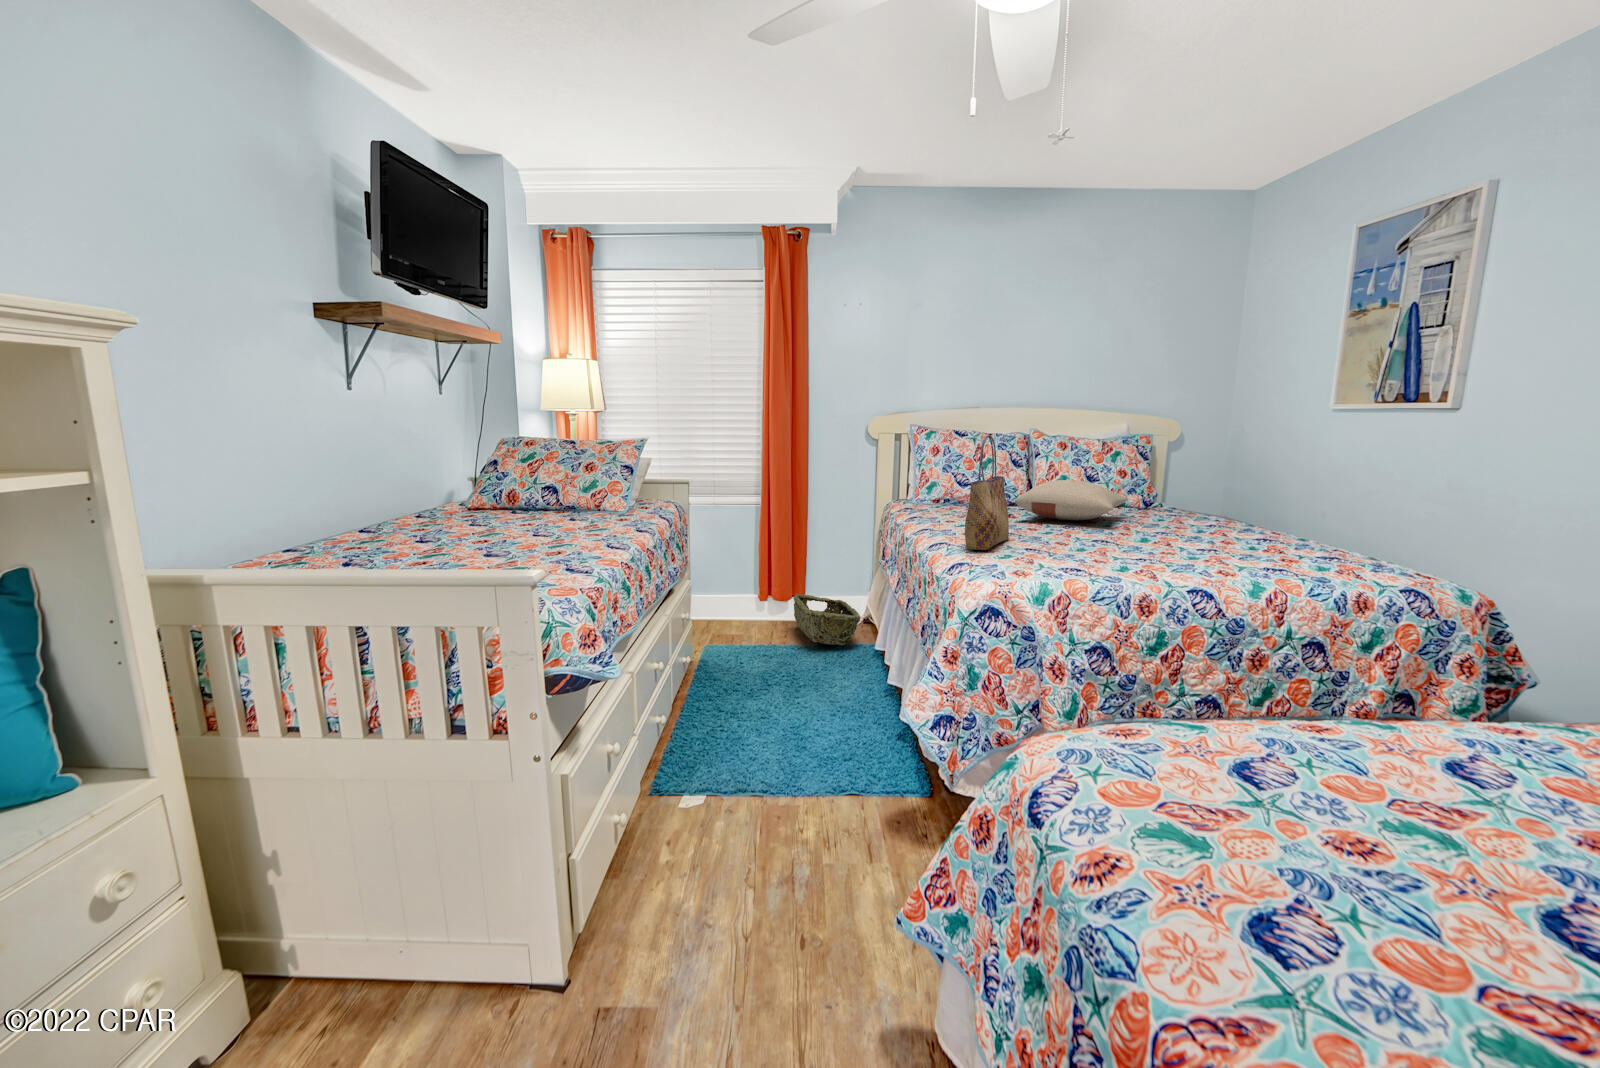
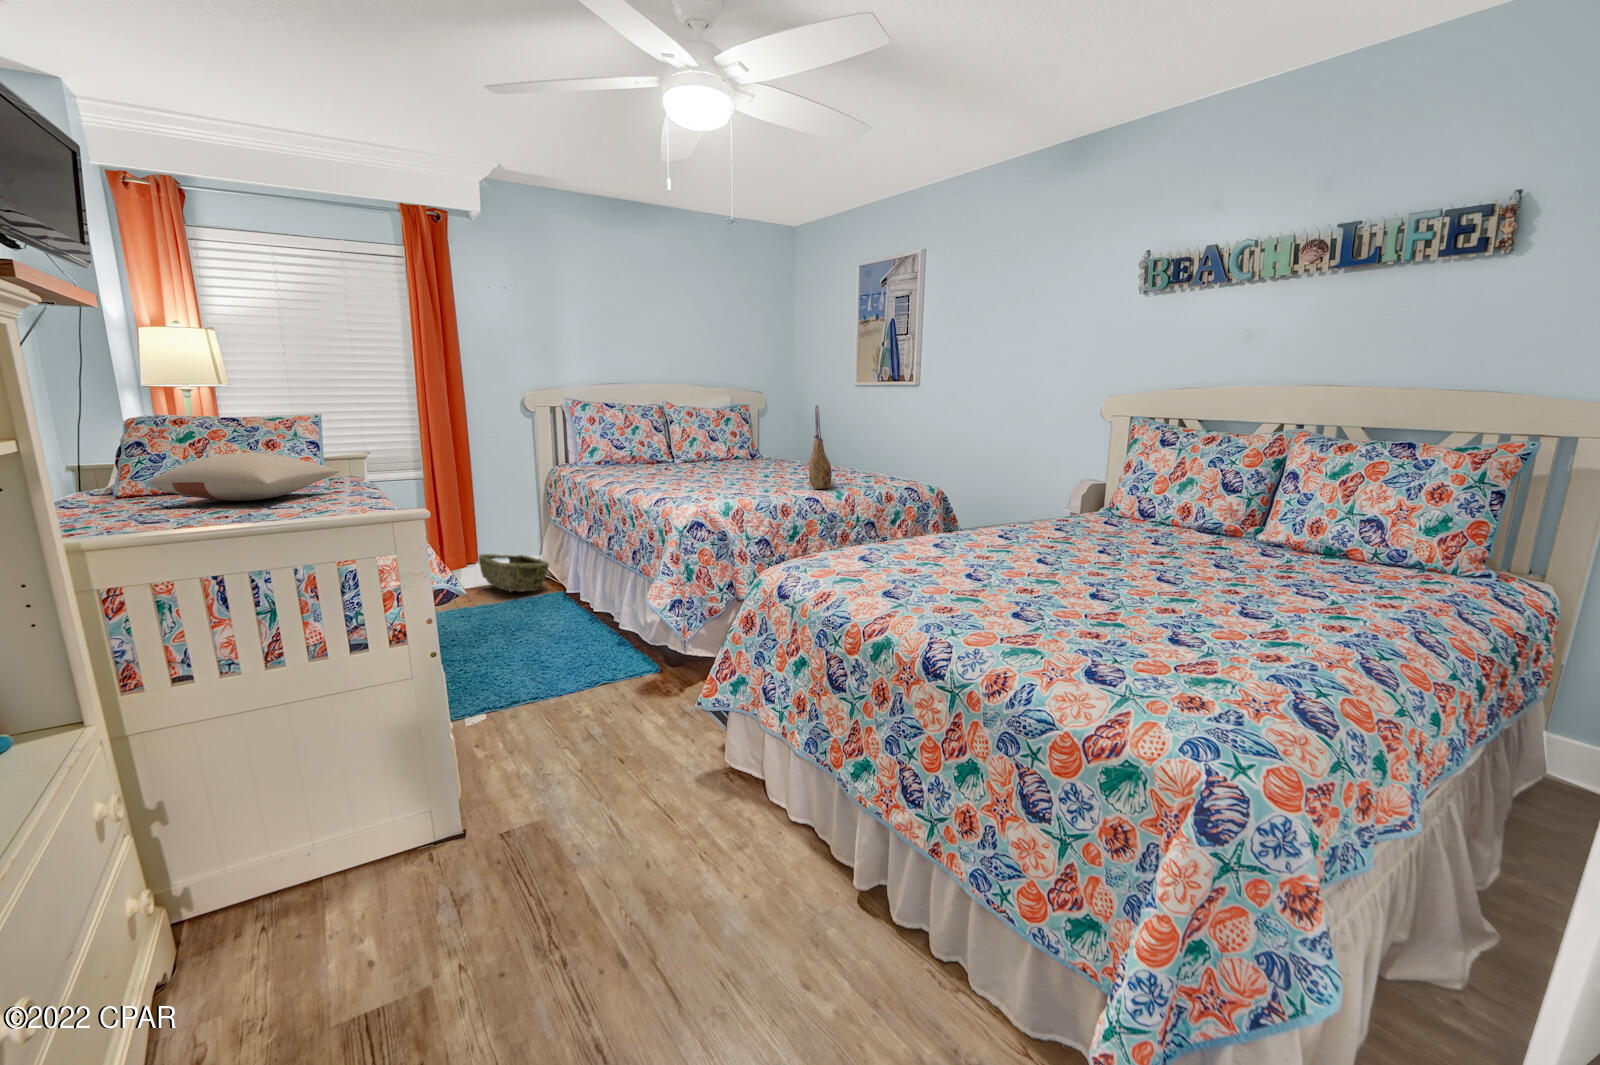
tote bag: present [965,435,1009,550] -> present [809,405,831,489]
pillow: present [1015,480,1128,520] -> present [149,453,339,501]

